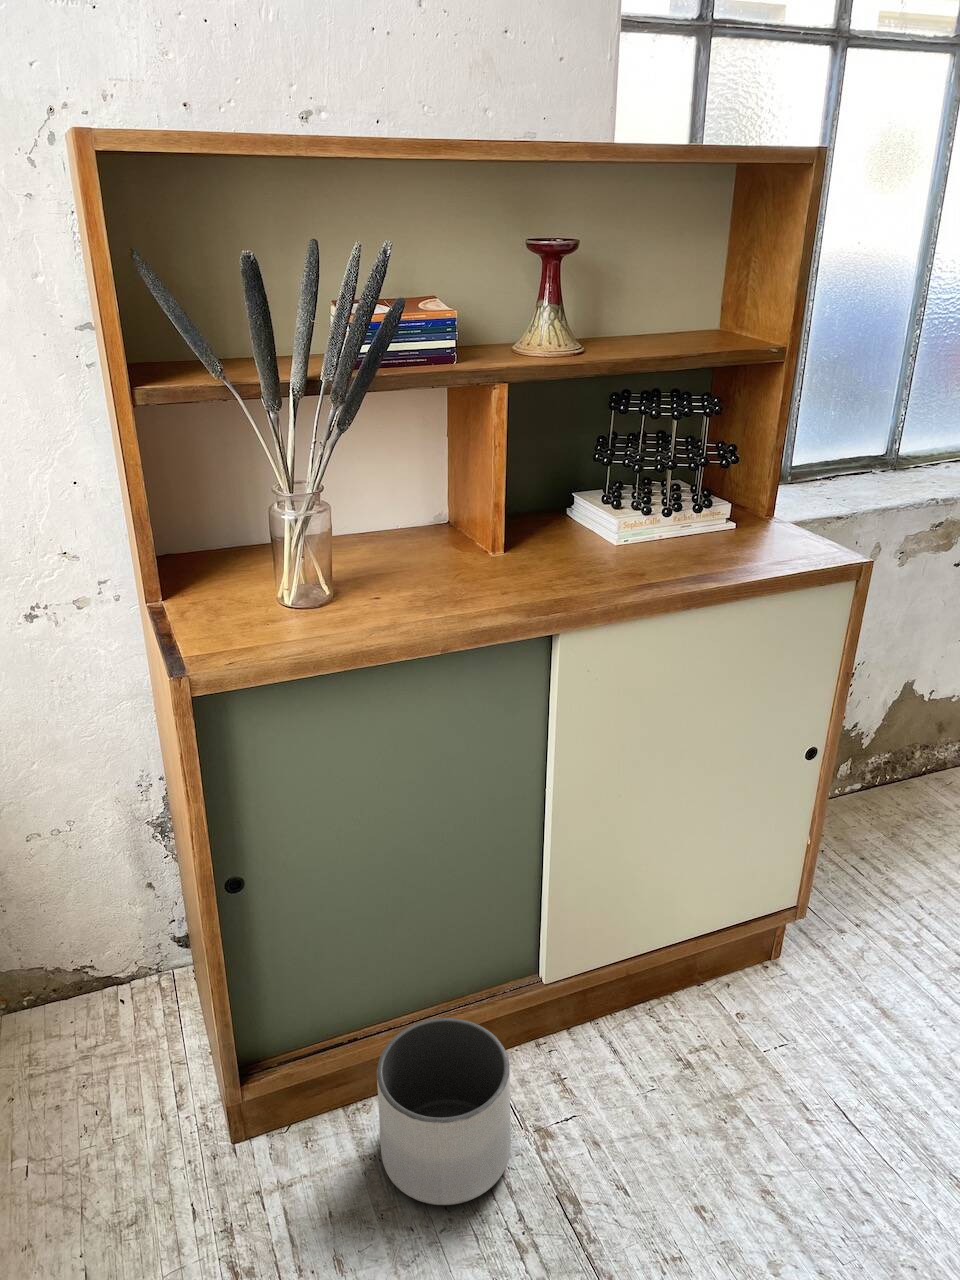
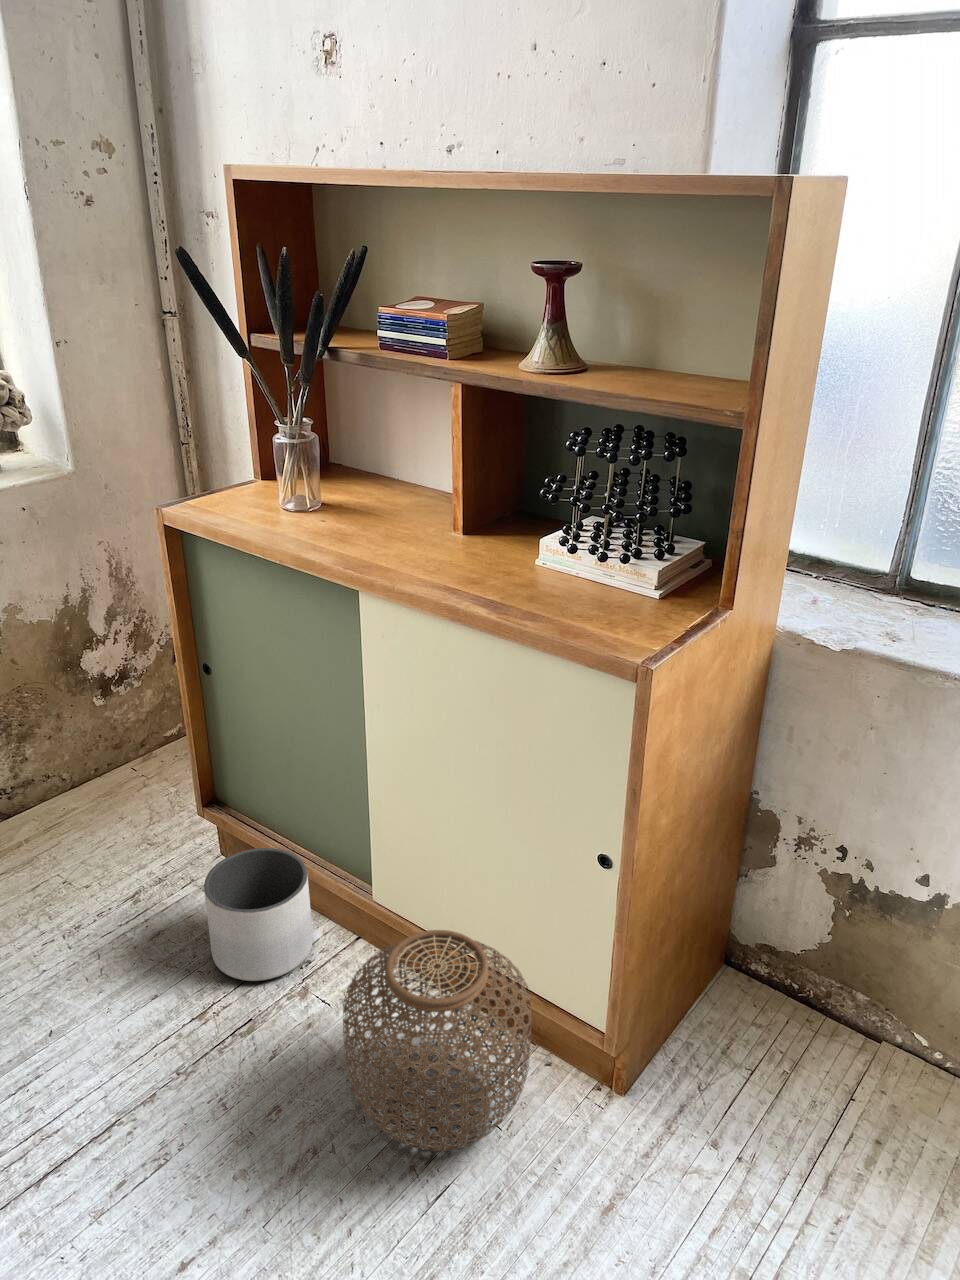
woven basket: none [661,898,858,1116] -> present [343,930,532,1151]

